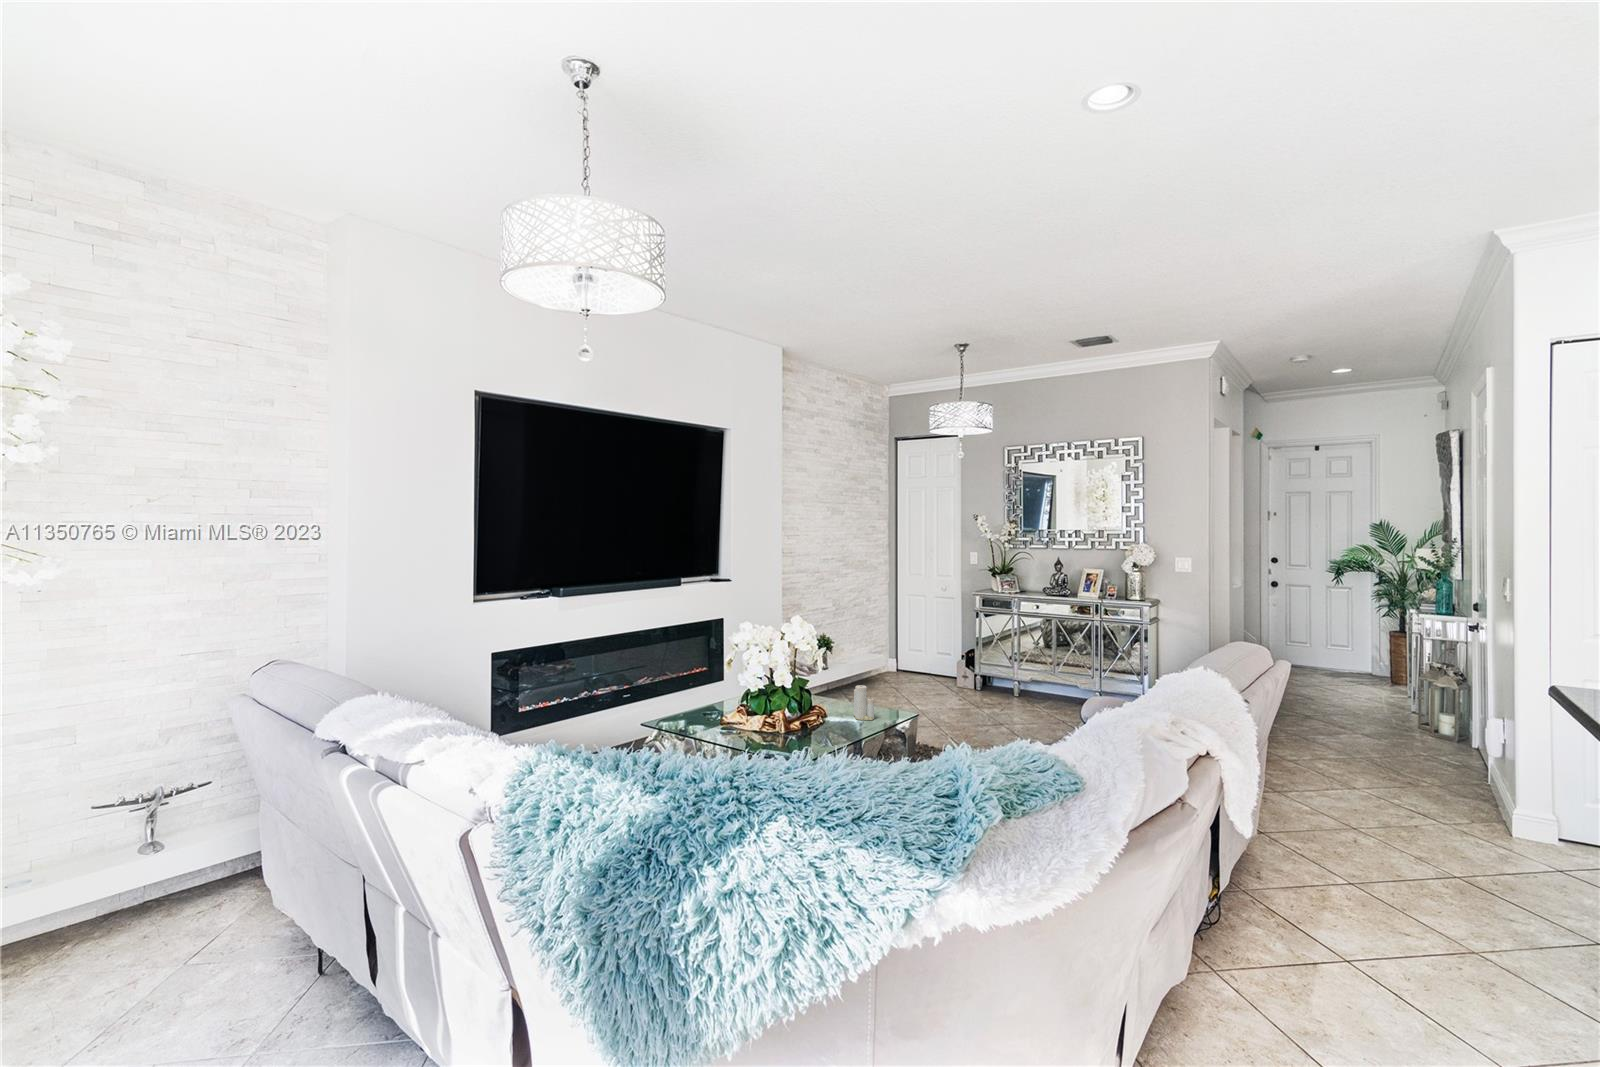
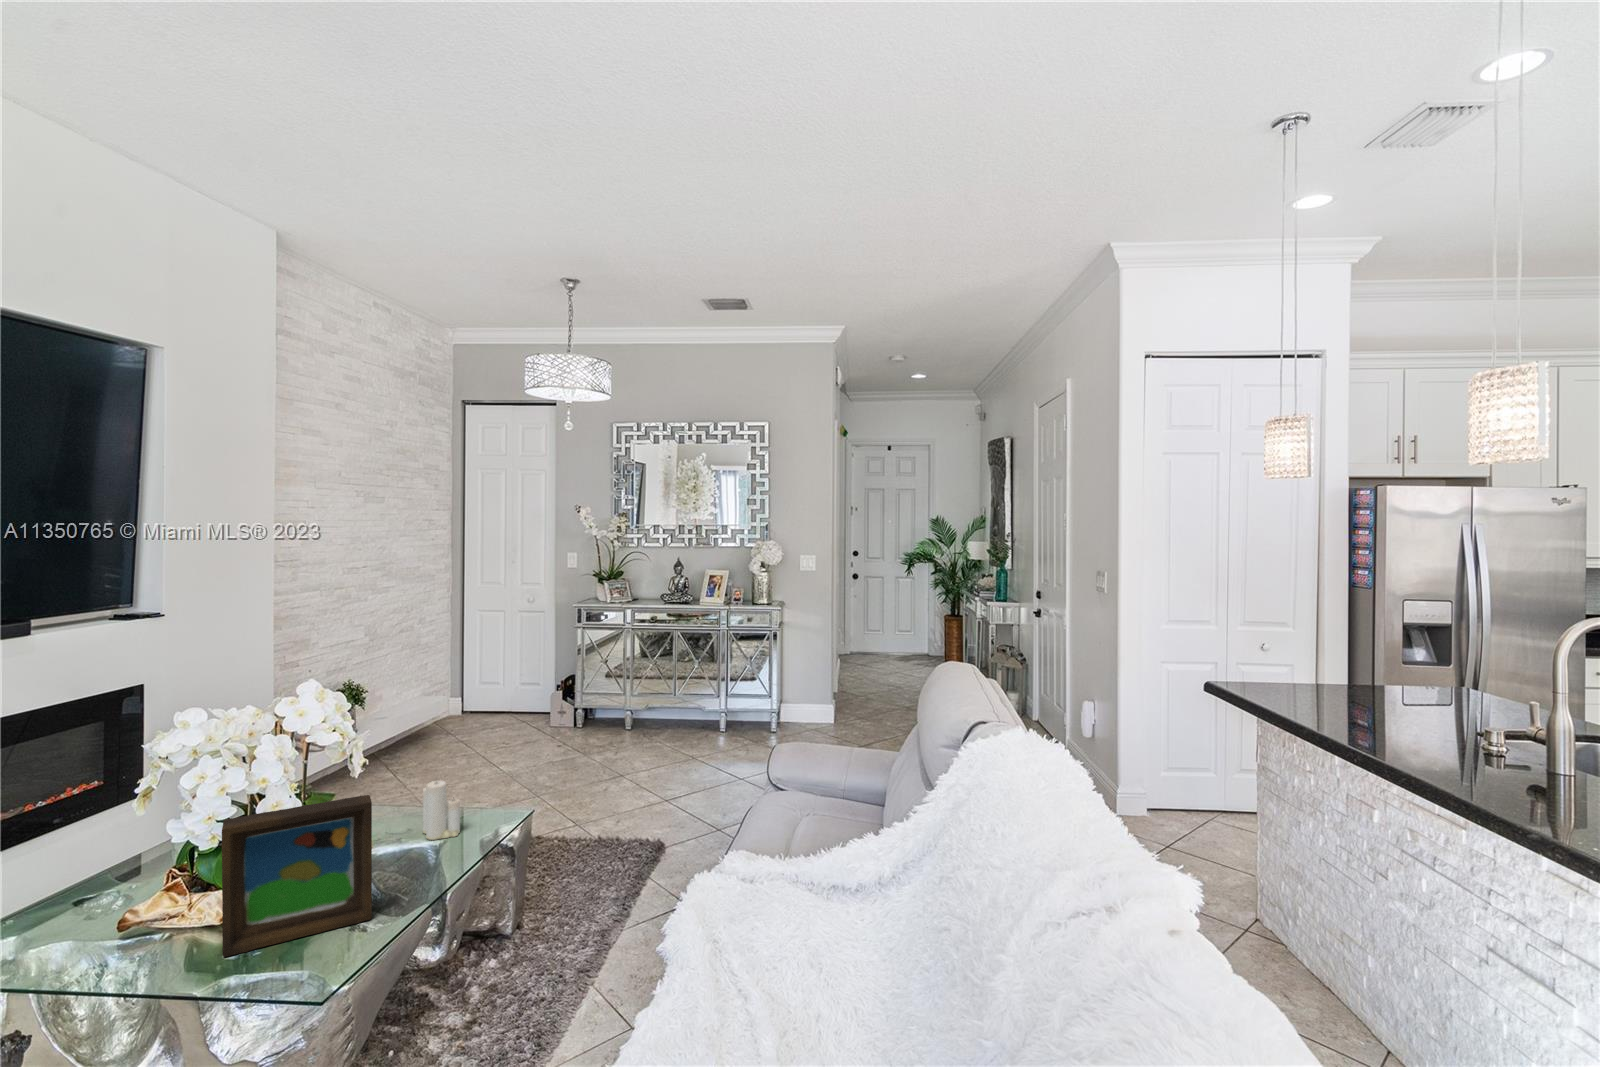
picture frame: none [760,677,825,744] -> present [222,795,372,957]

